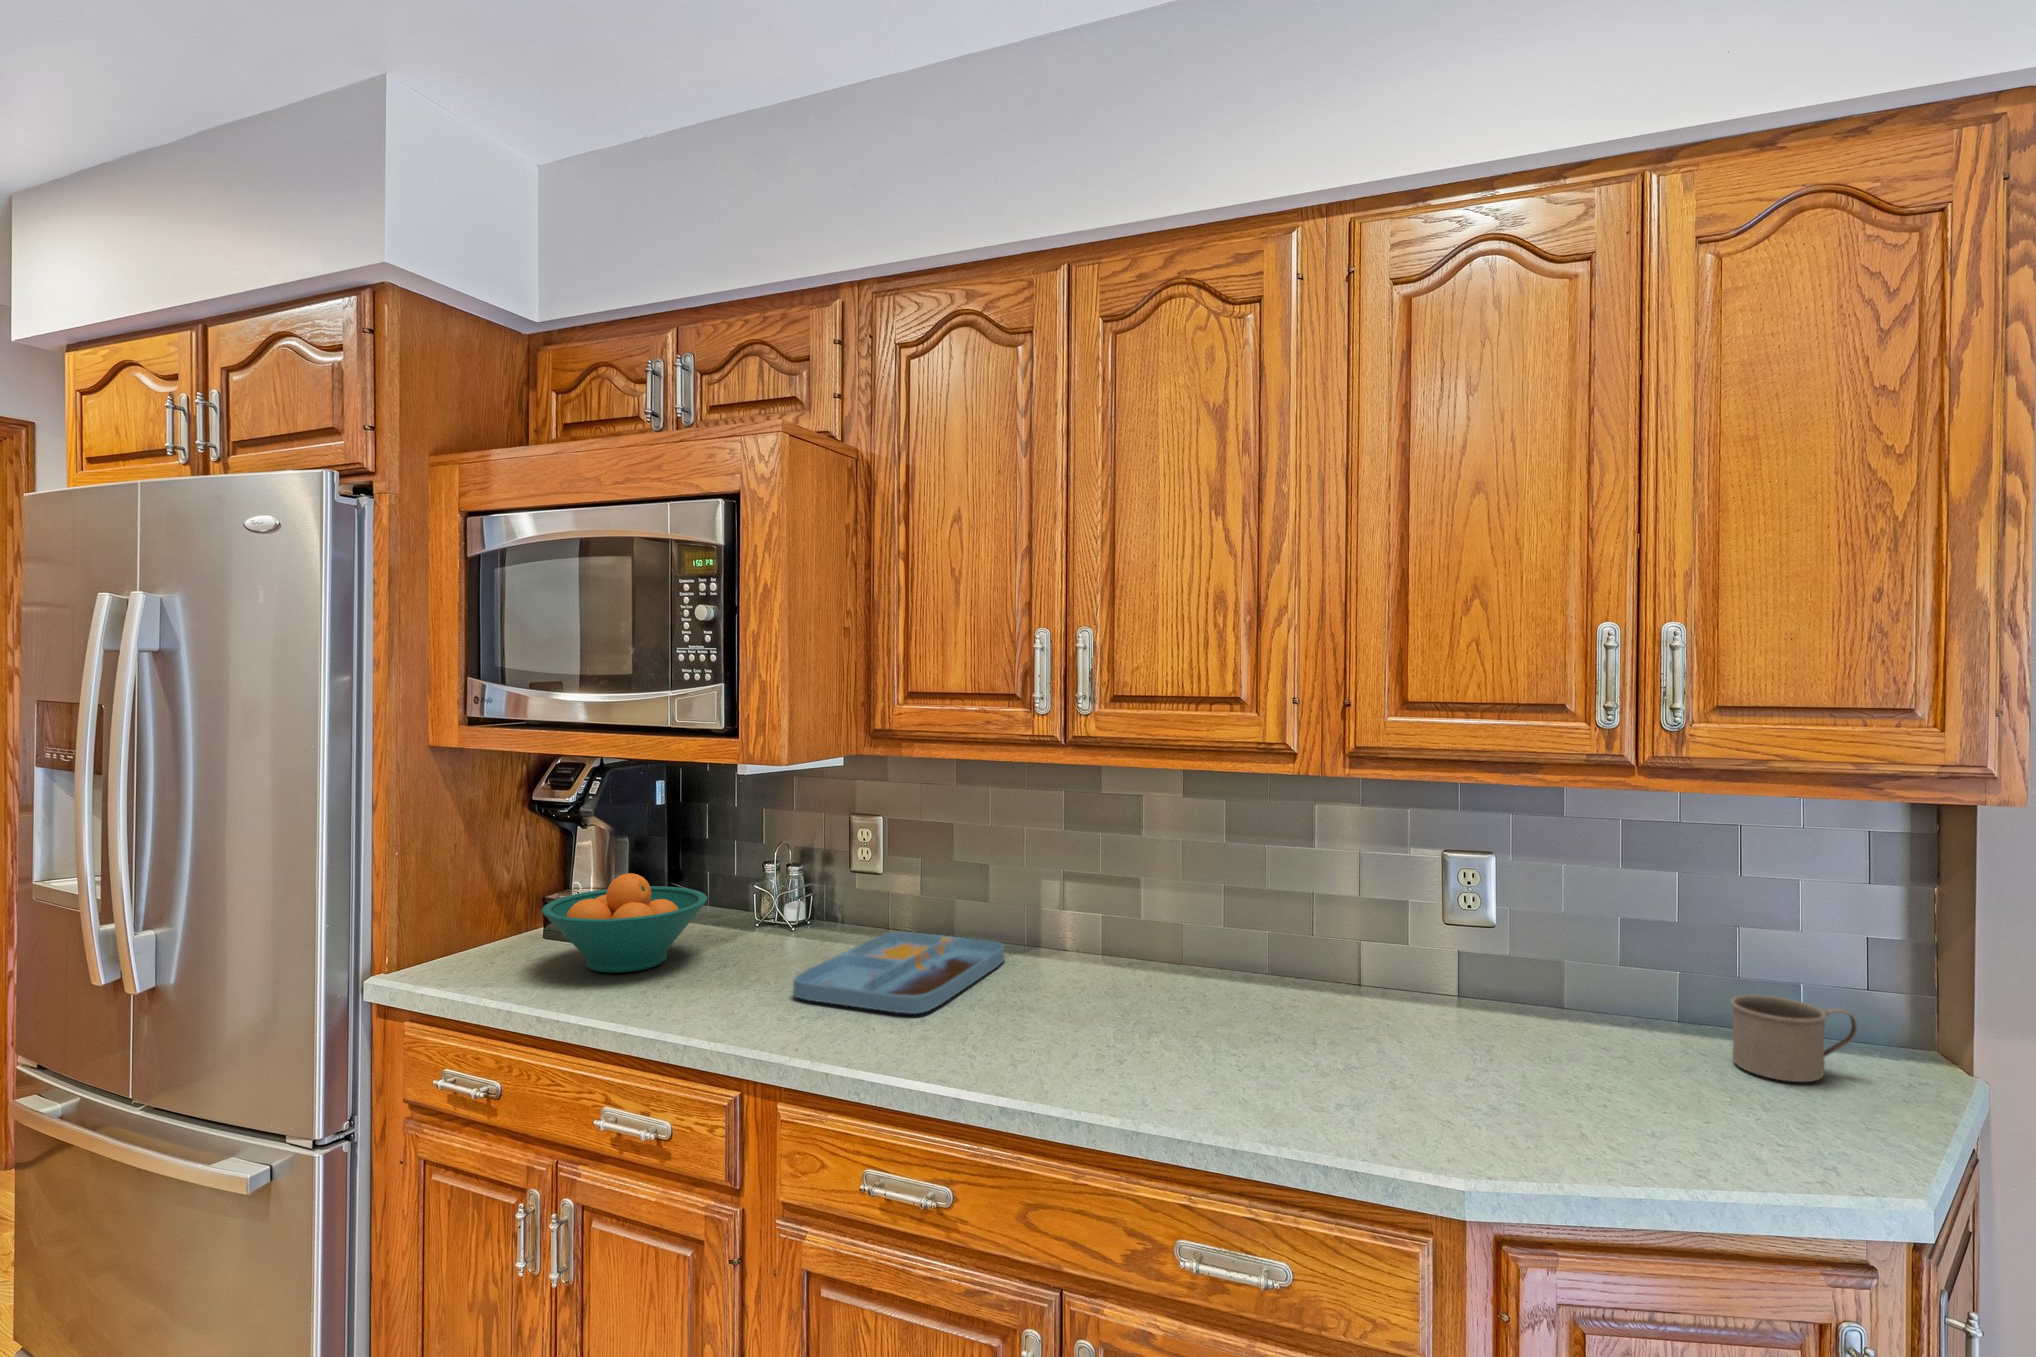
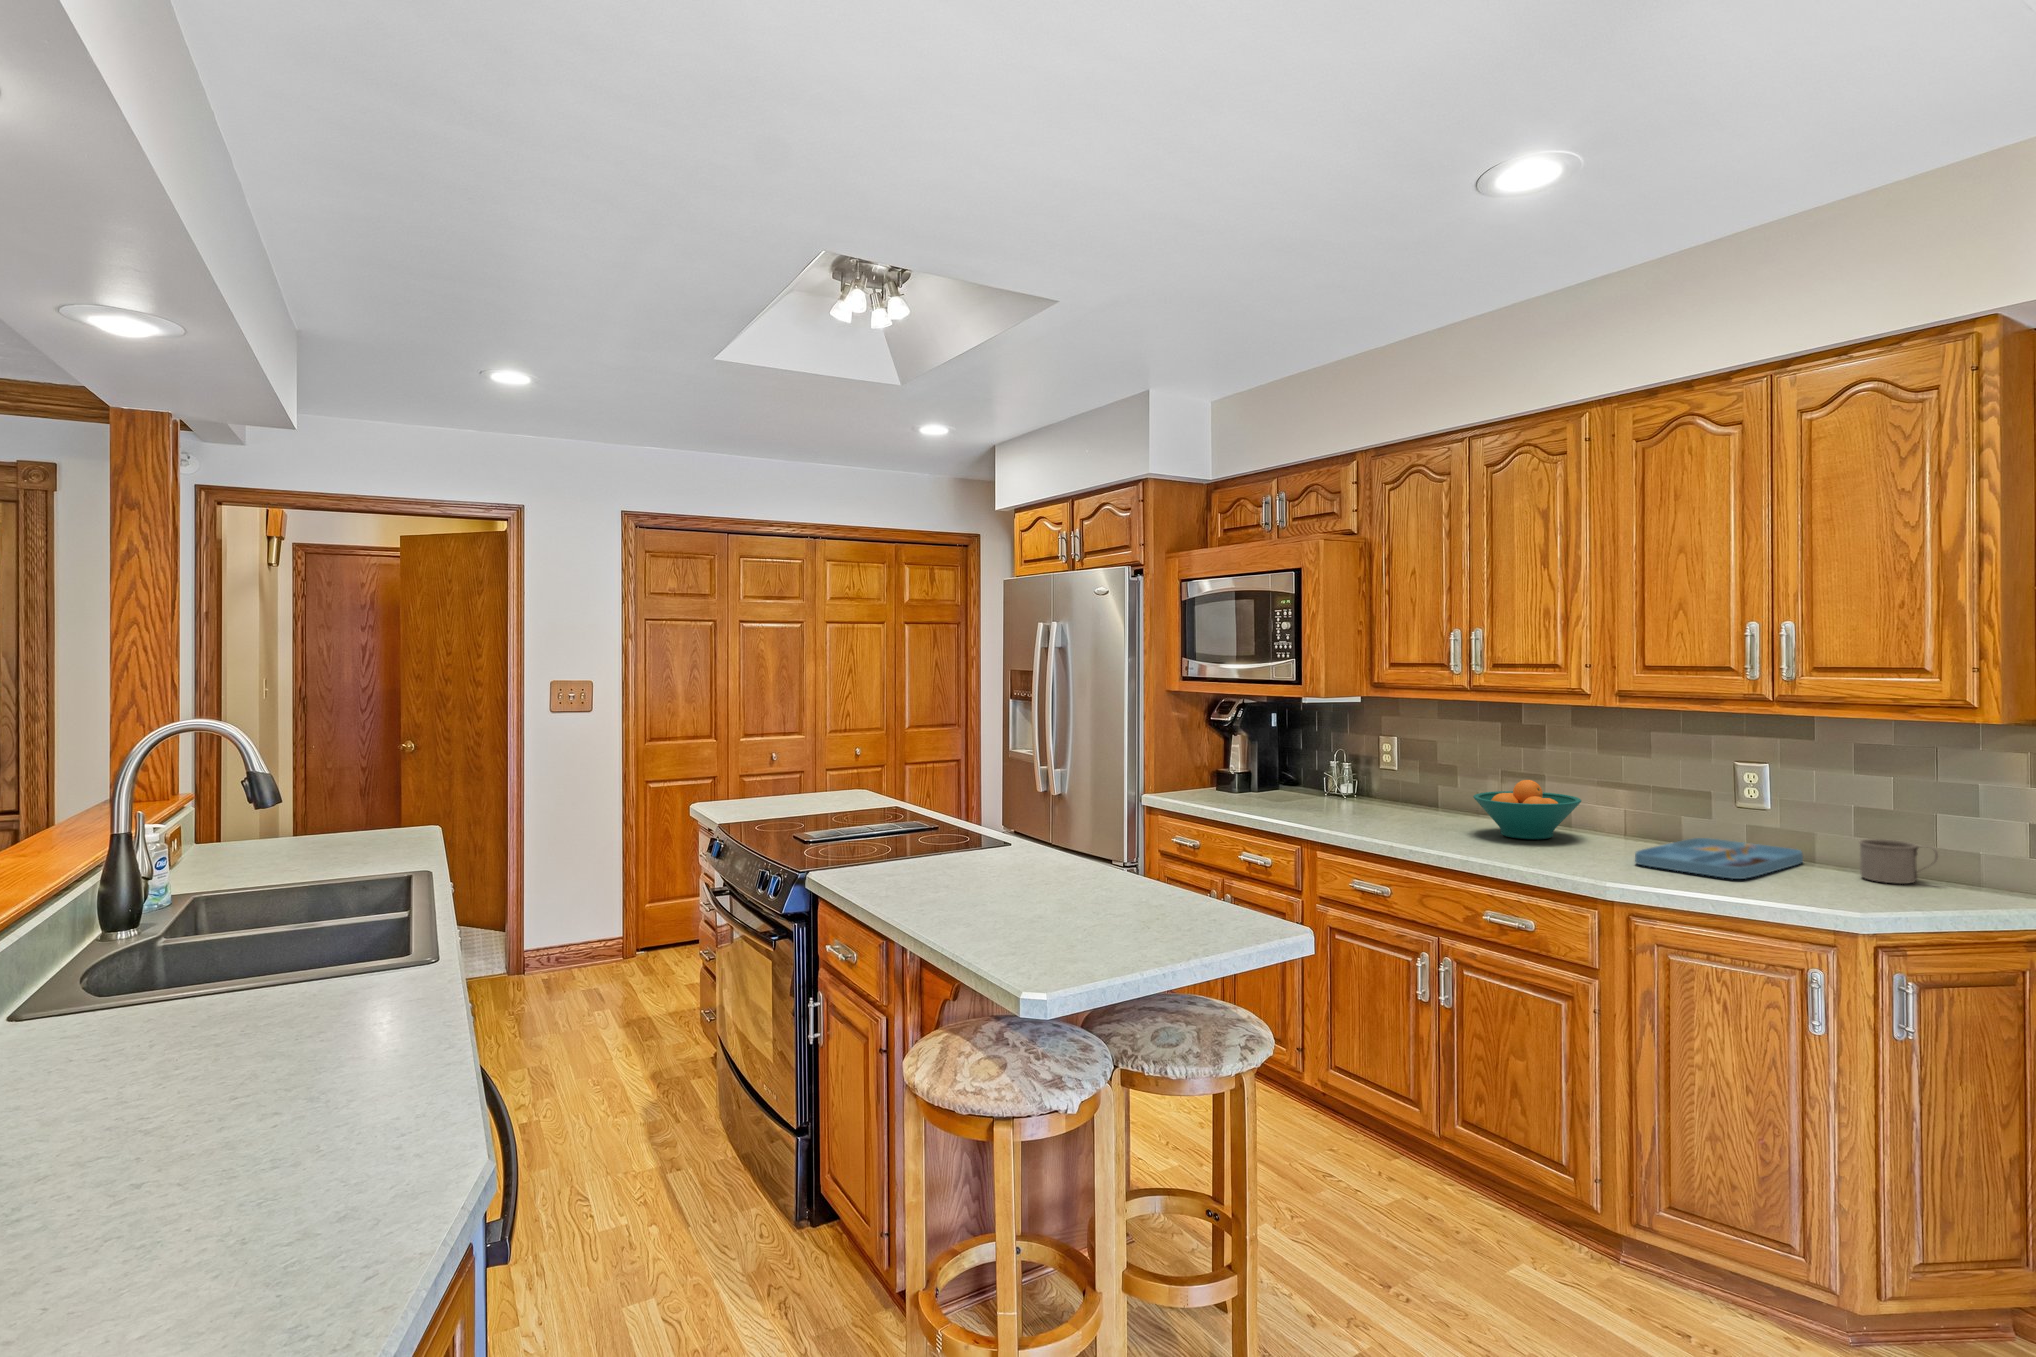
fruit bowl: present [542,873,707,973] -> present [1473,780,1581,839]
tray: present [793,932,1005,1014] -> present [1635,838,1803,879]

